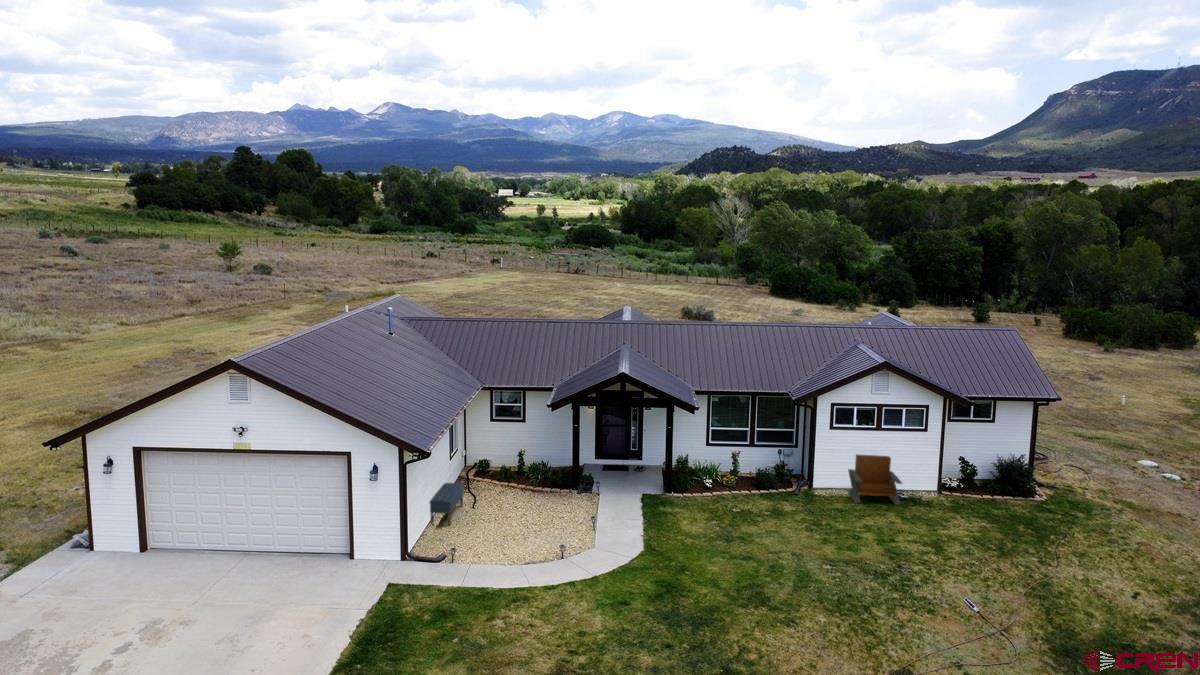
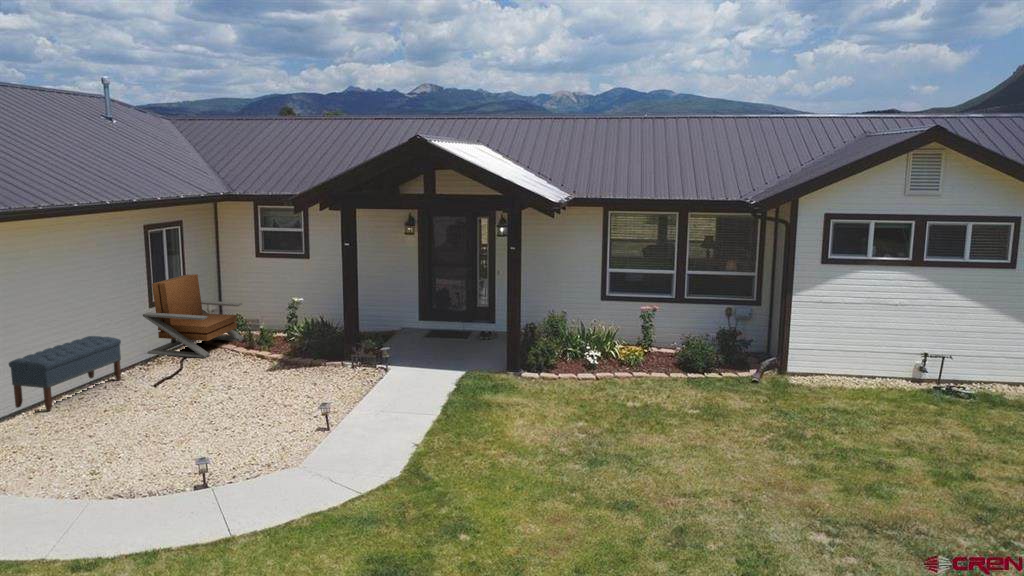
lounge chair: present [847,455,902,505] -> present [143,274,244,358]

